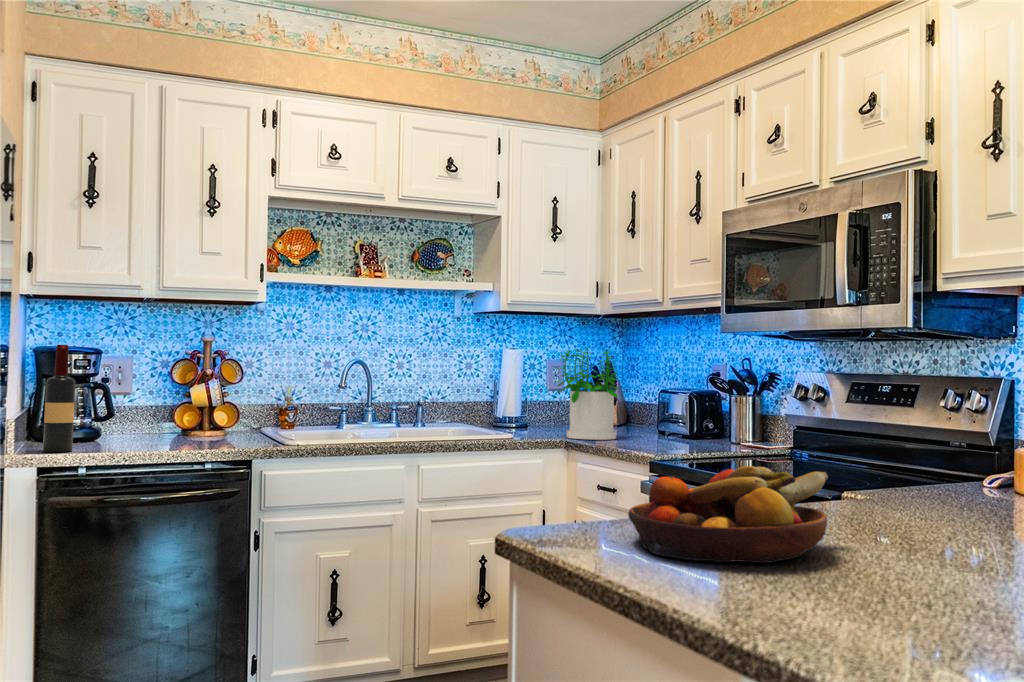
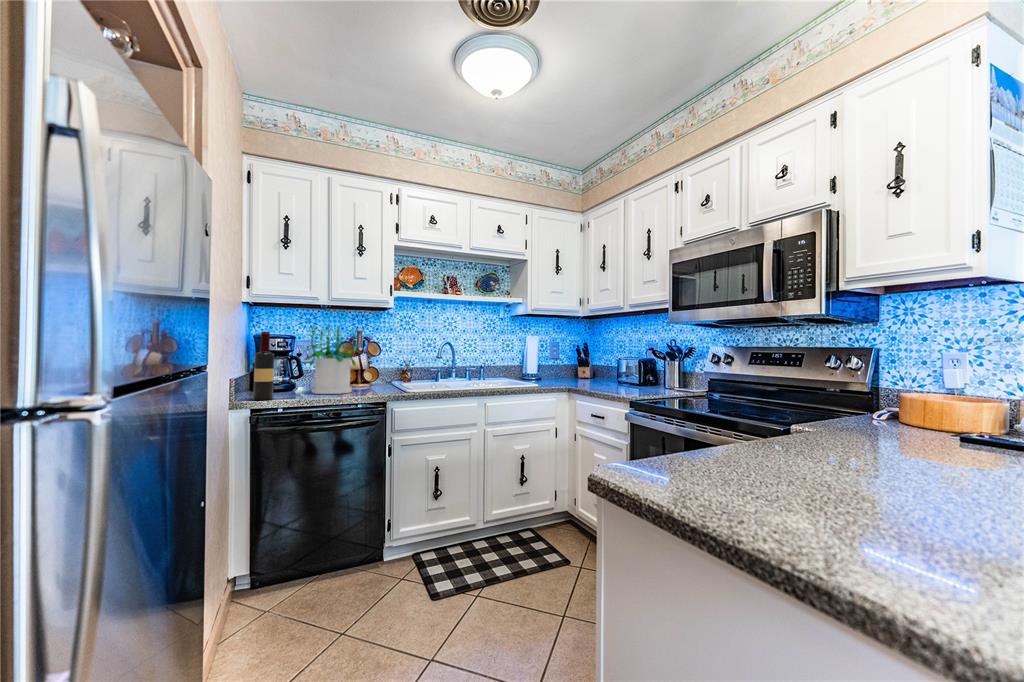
potted plant: present [558,347,618,440] -> present [304,326,361,394]
fruit bowl: present [628,466,828,563] -> none [724,424,954,528]

